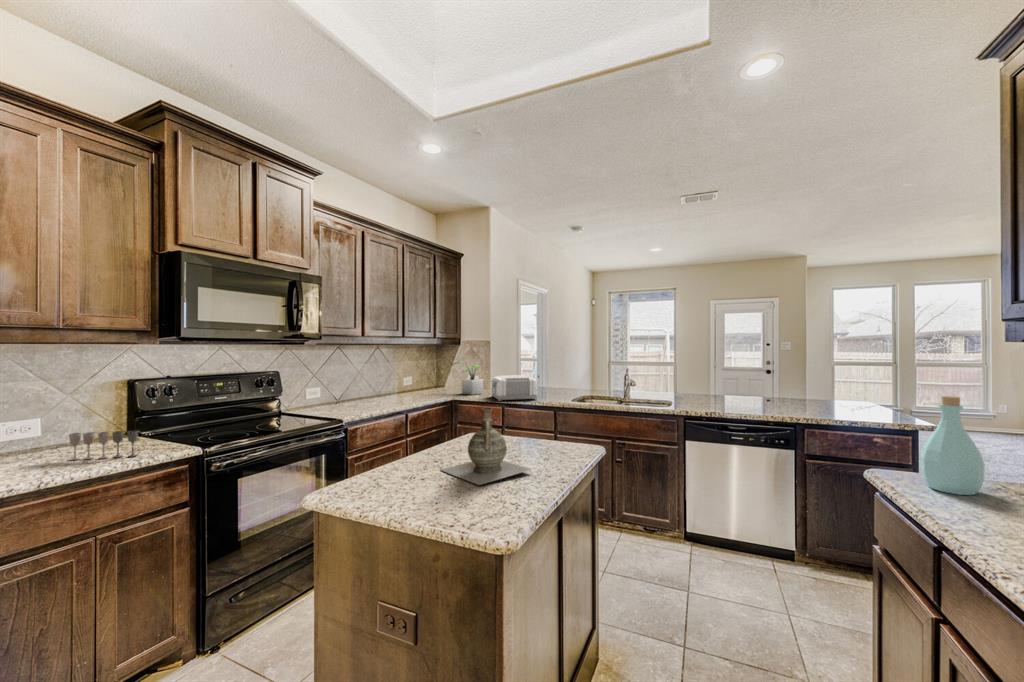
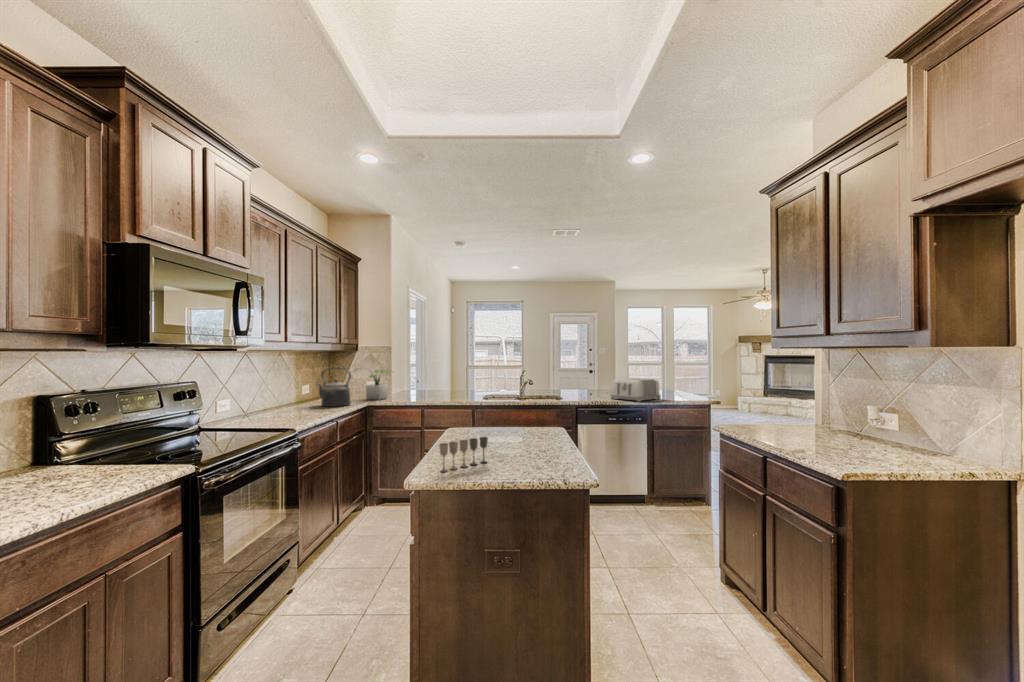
kettle: none [410,362,438,400] -> present [317,368,351,407]
toaster: present [491,375,537,401] -> present [611,378,661,402]
bottle: present [920,396,985,495] -> none [766,376,797,431]
ceramic jug: present [440,408,531,485] -> none [480,399,553,459]
wine glass: present [69,430,138,460] -> present [439,437,488,472]

